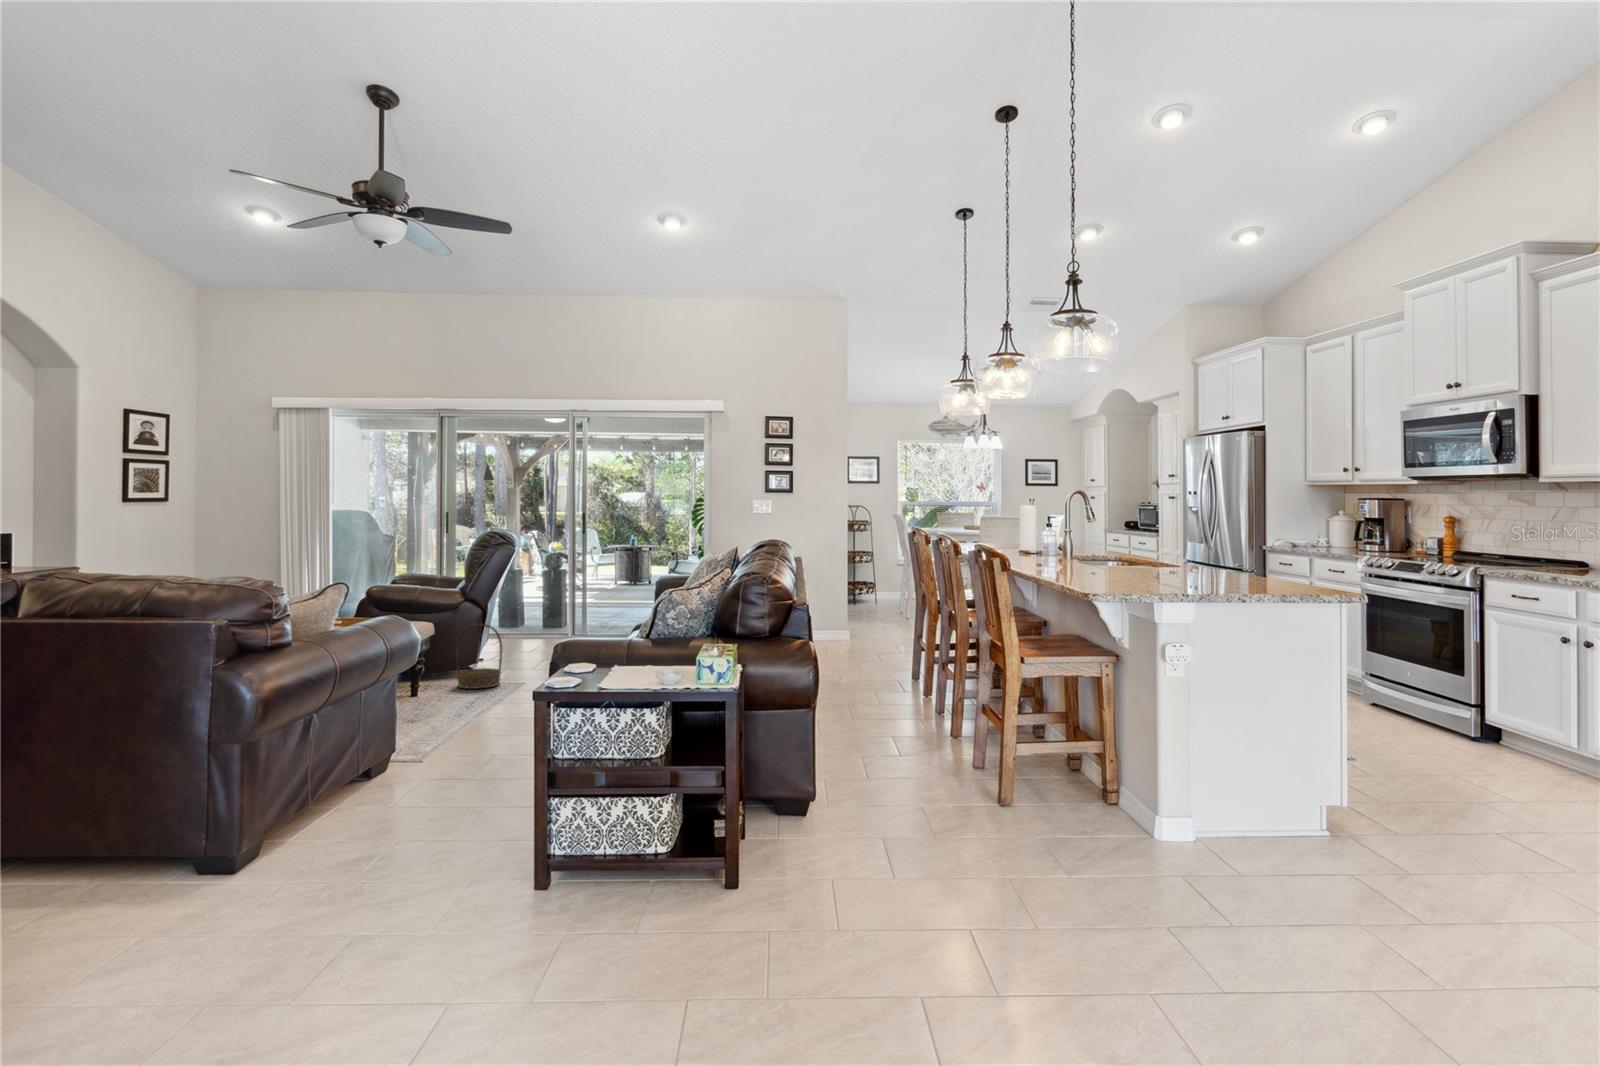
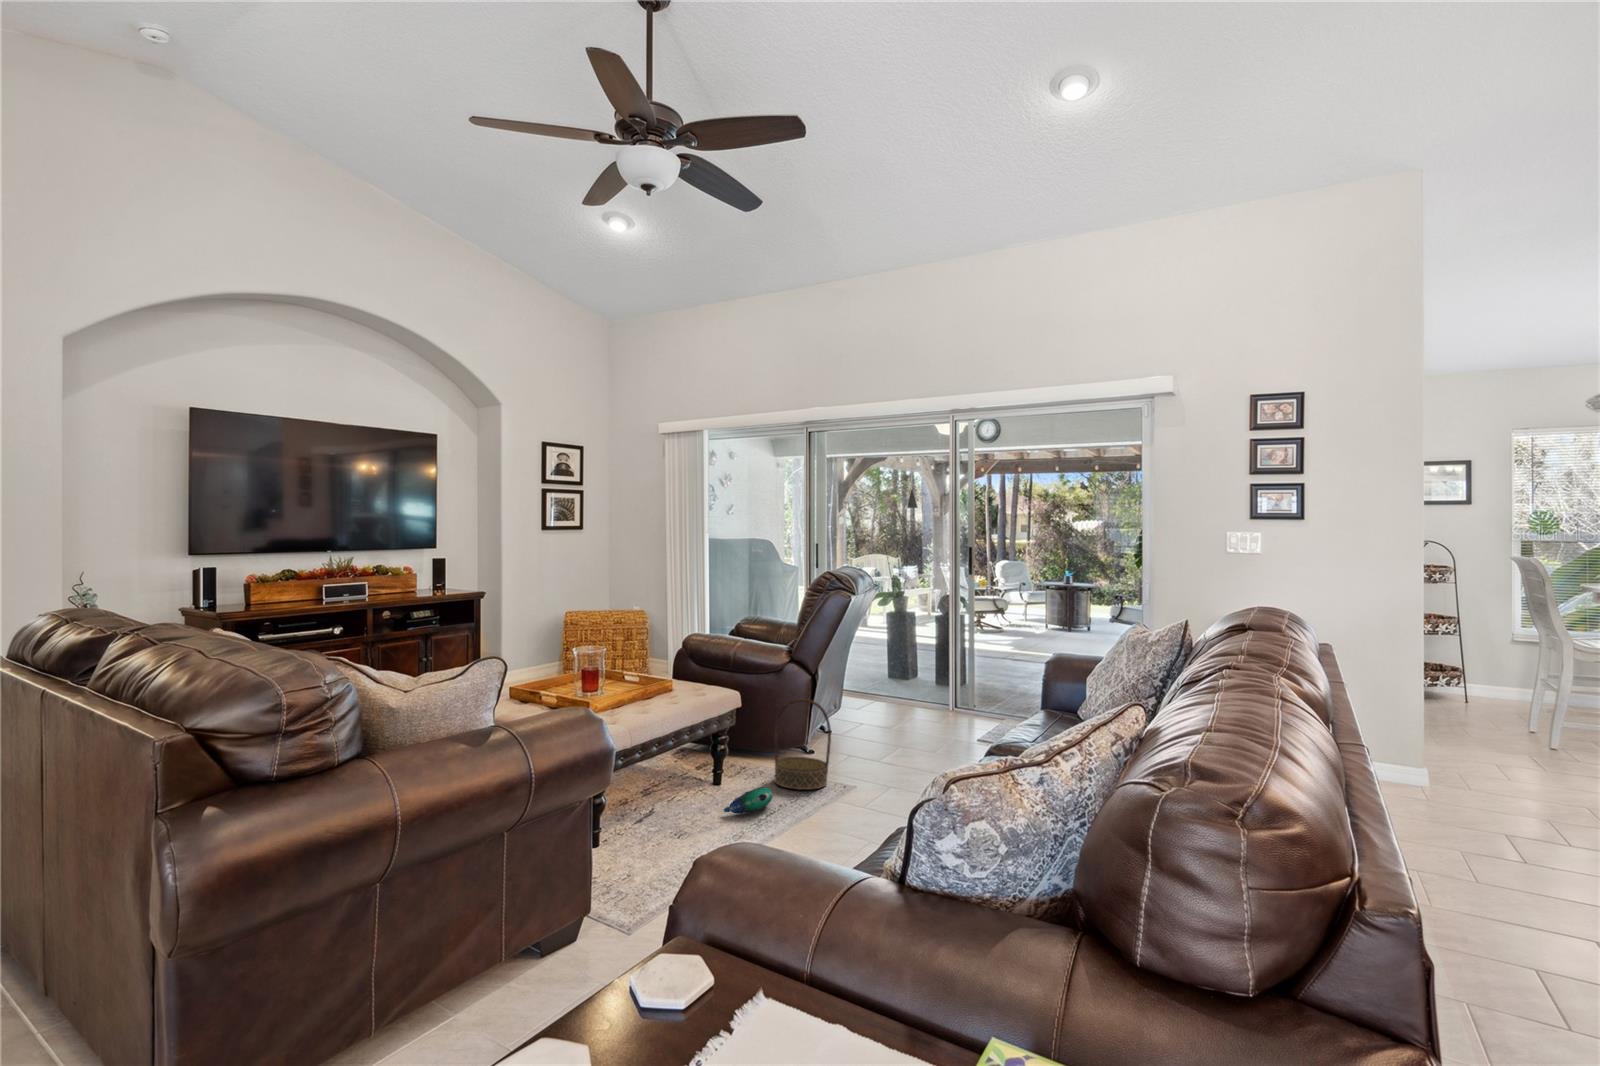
plush toy: none [434,685,468,705] -> present [723,787,773,814]

